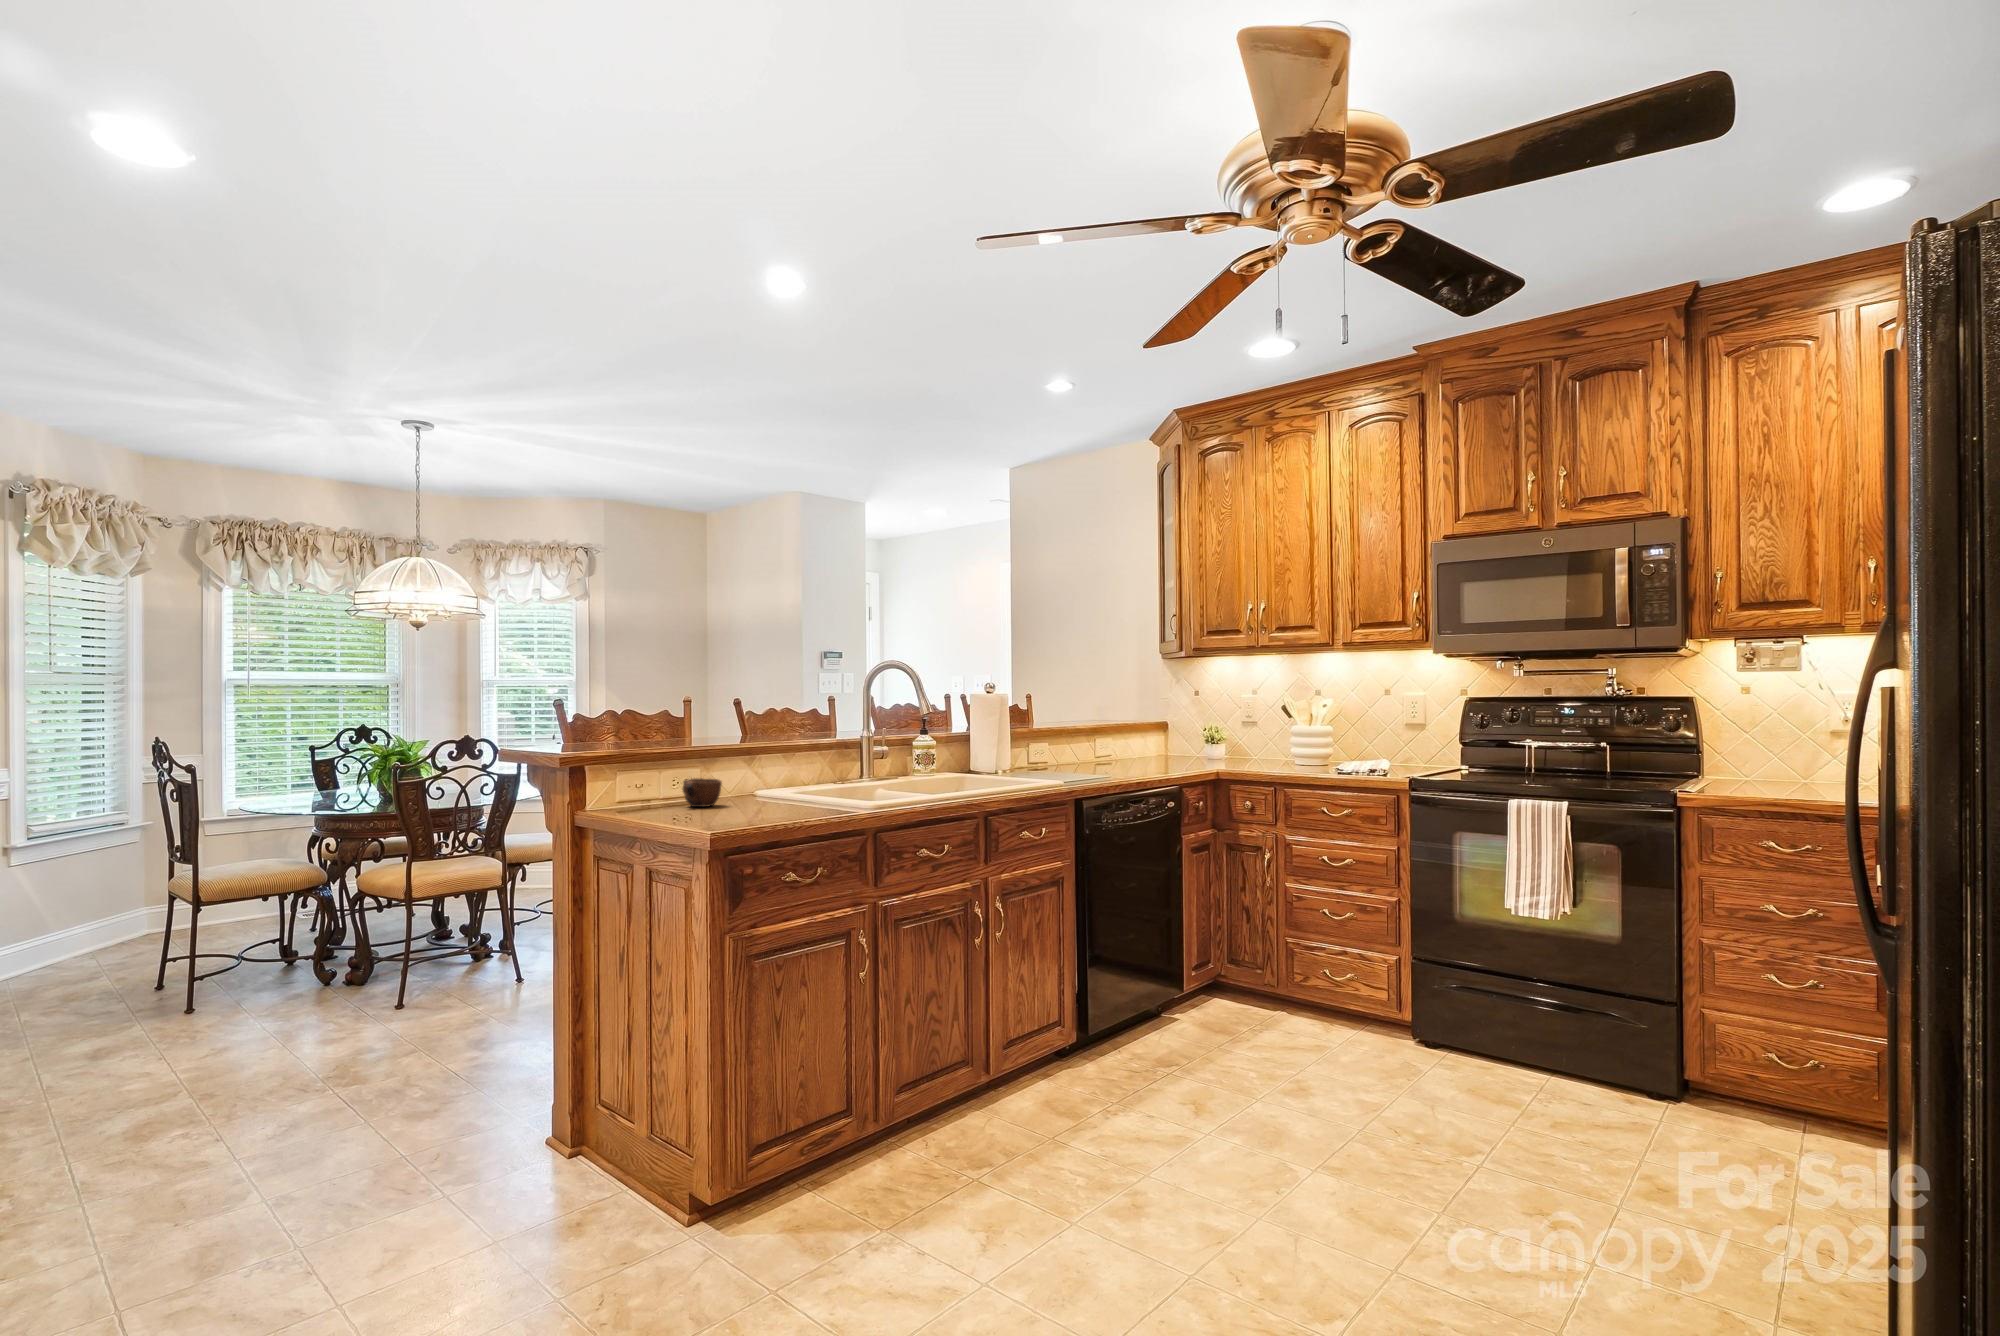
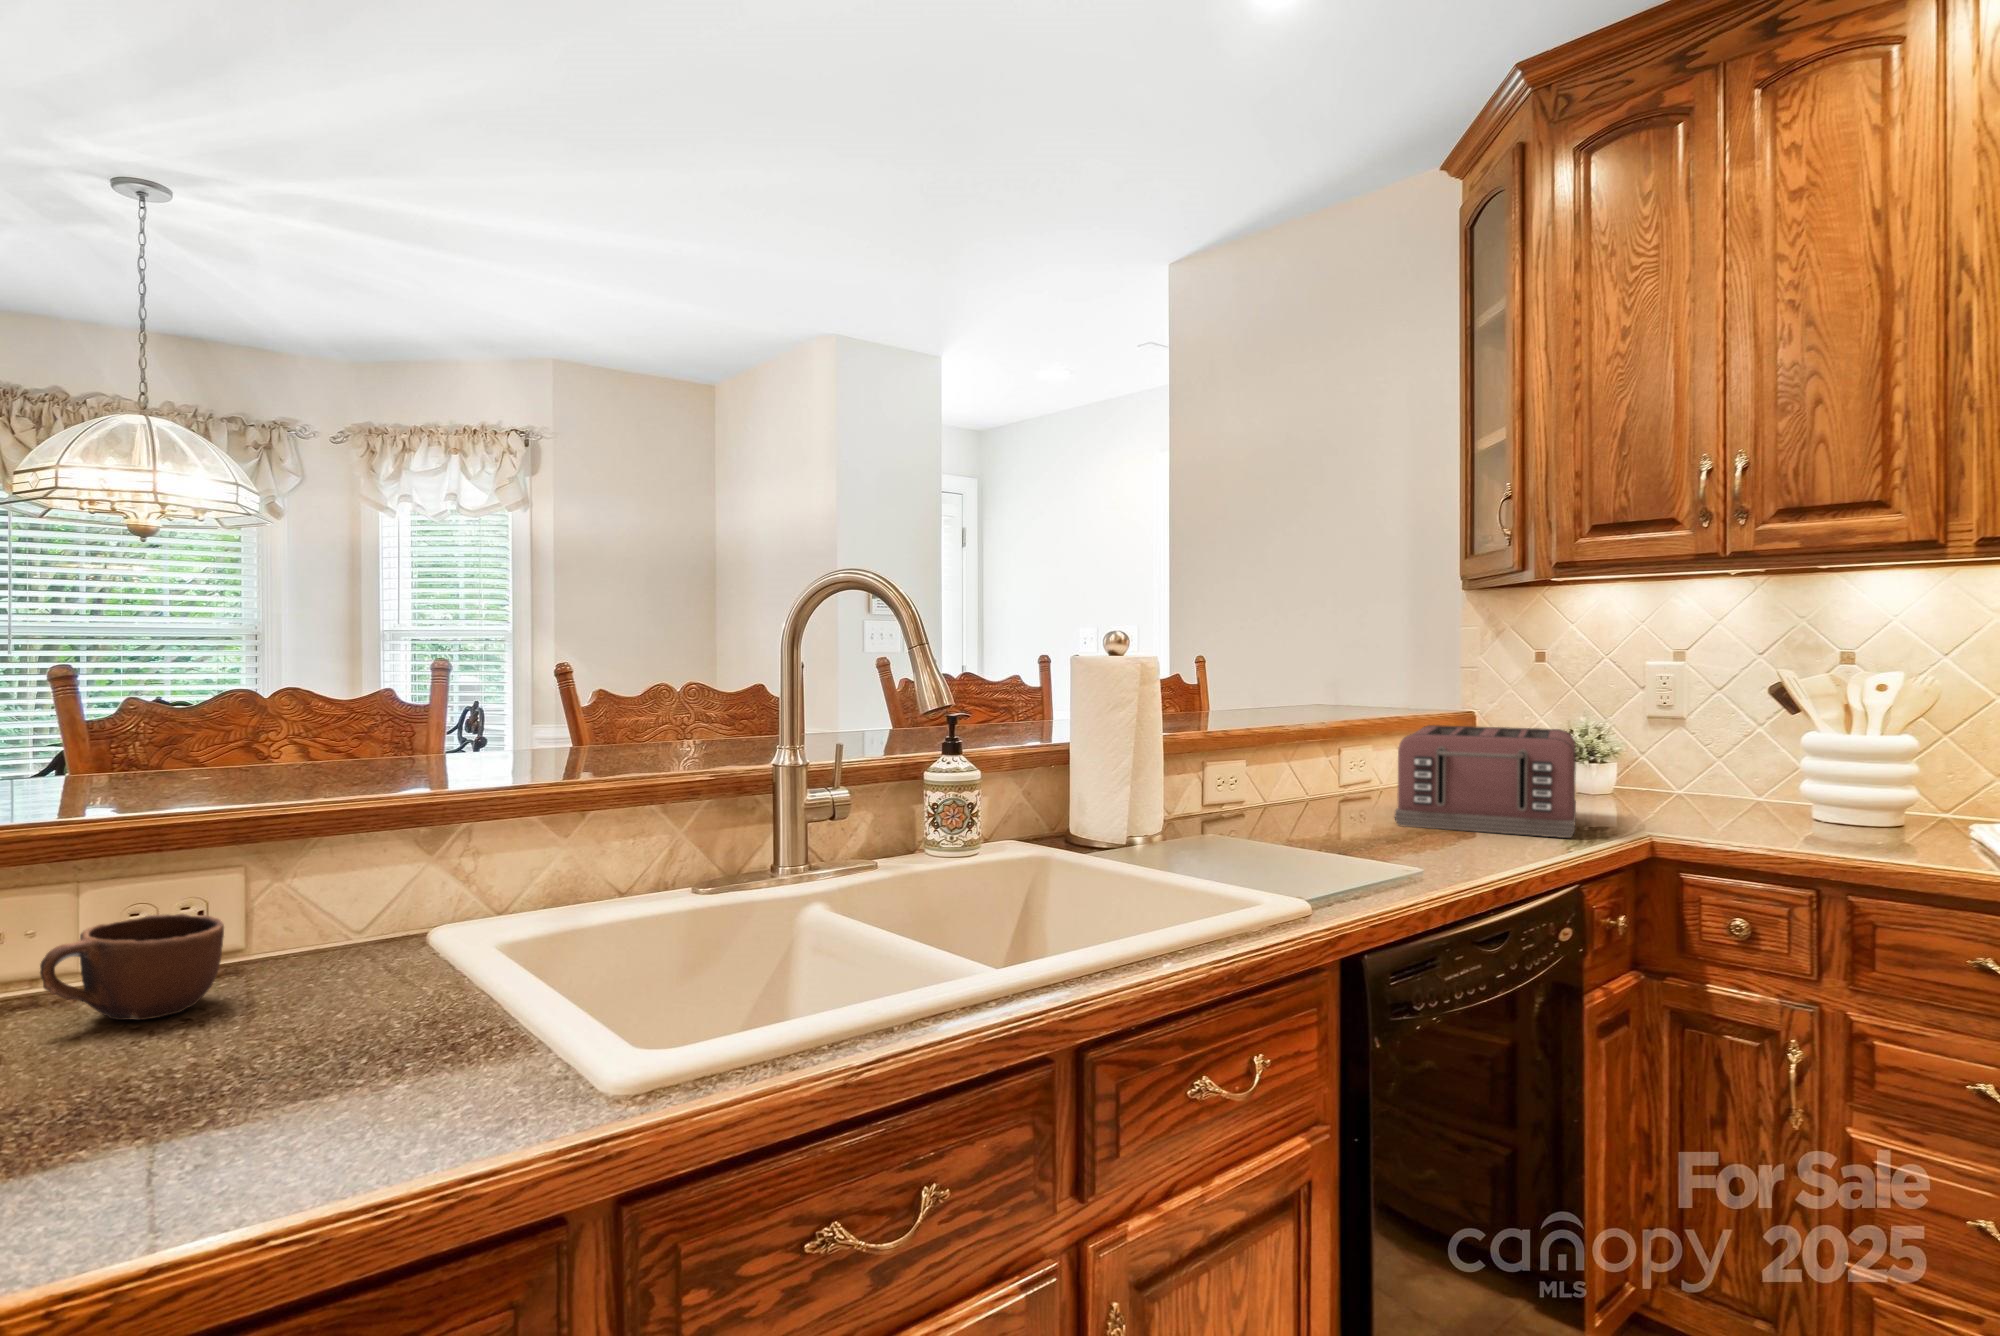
toaster: none [1111,726,1195,772] -> present [1395,725,1576,838]

